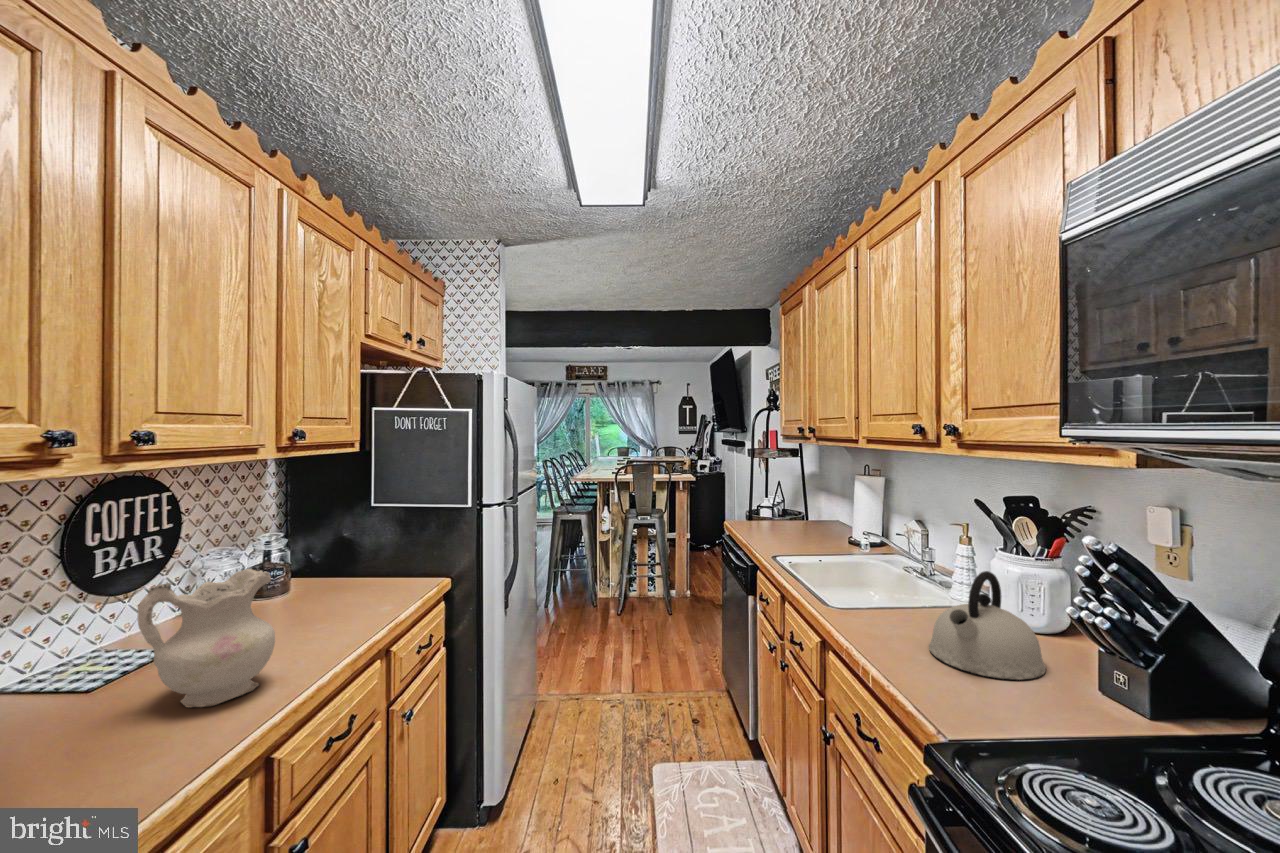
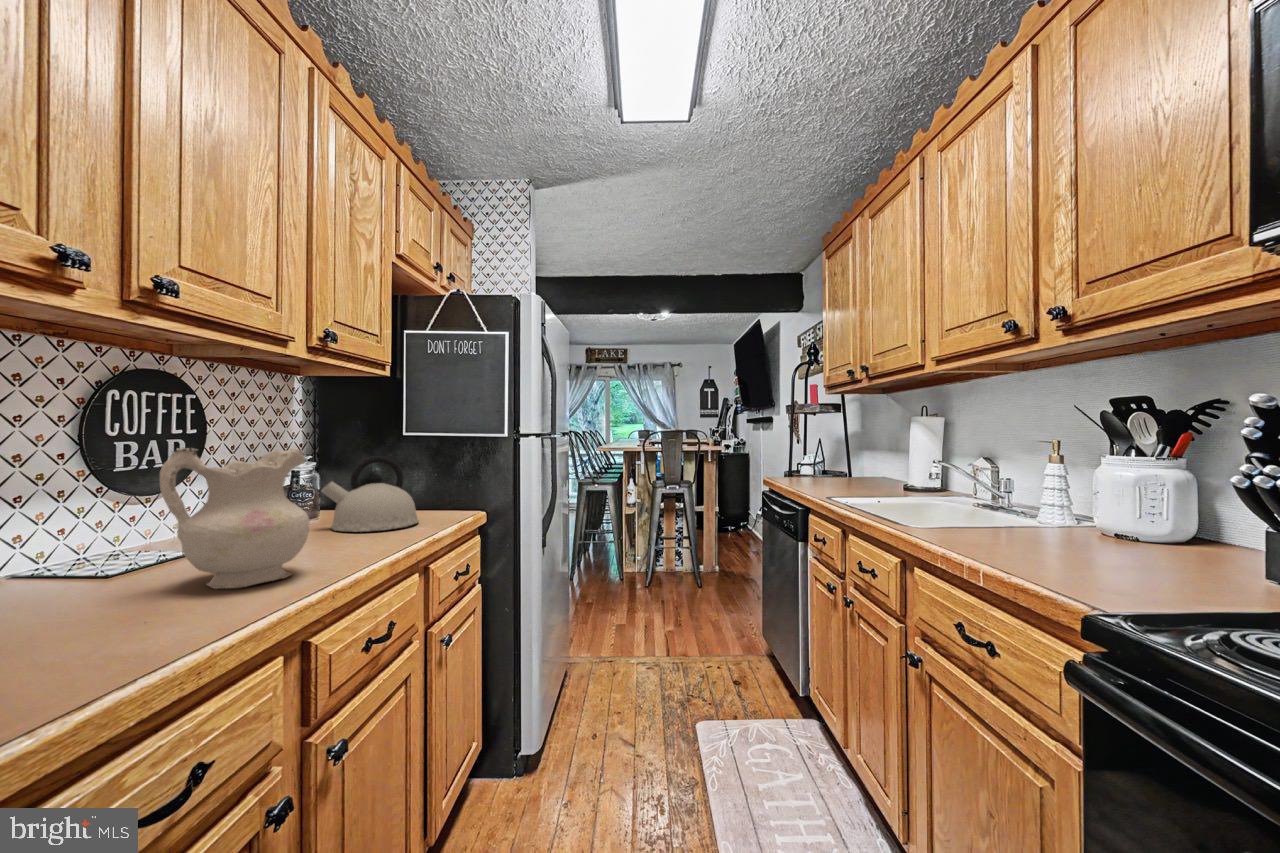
kettle: present [929,571,1046,680] -> present [322,456,419,532]

